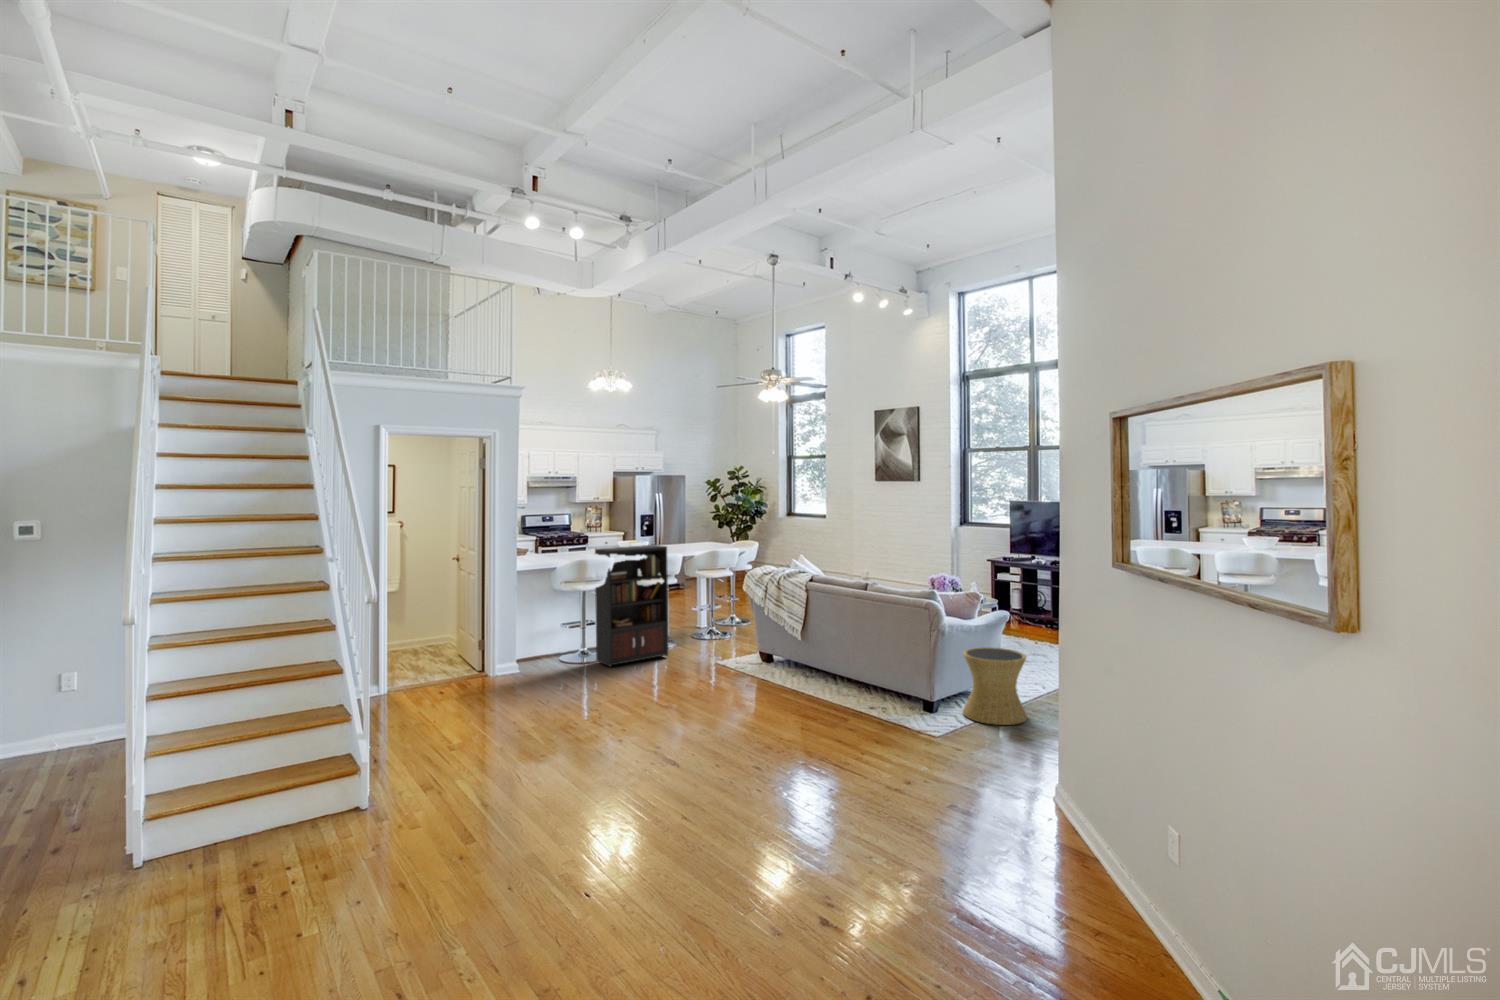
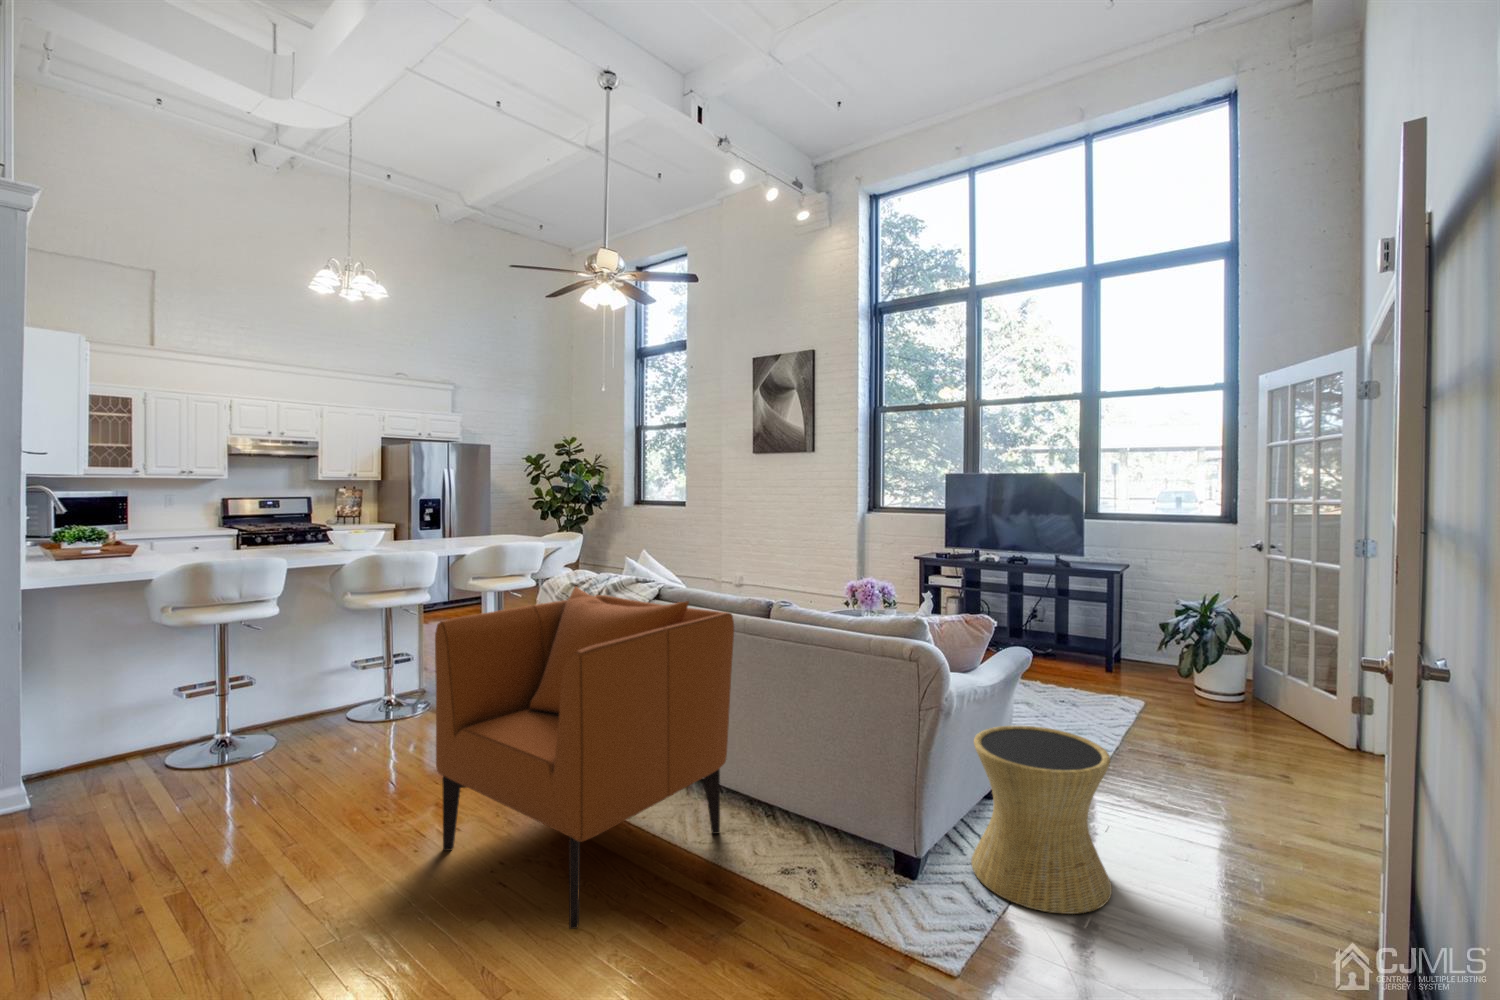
bookcase: present [595,545,668,666] -> none [233,534,396,778]
armchair: none [710,574,849,716] -> present [435,586,734,929]

